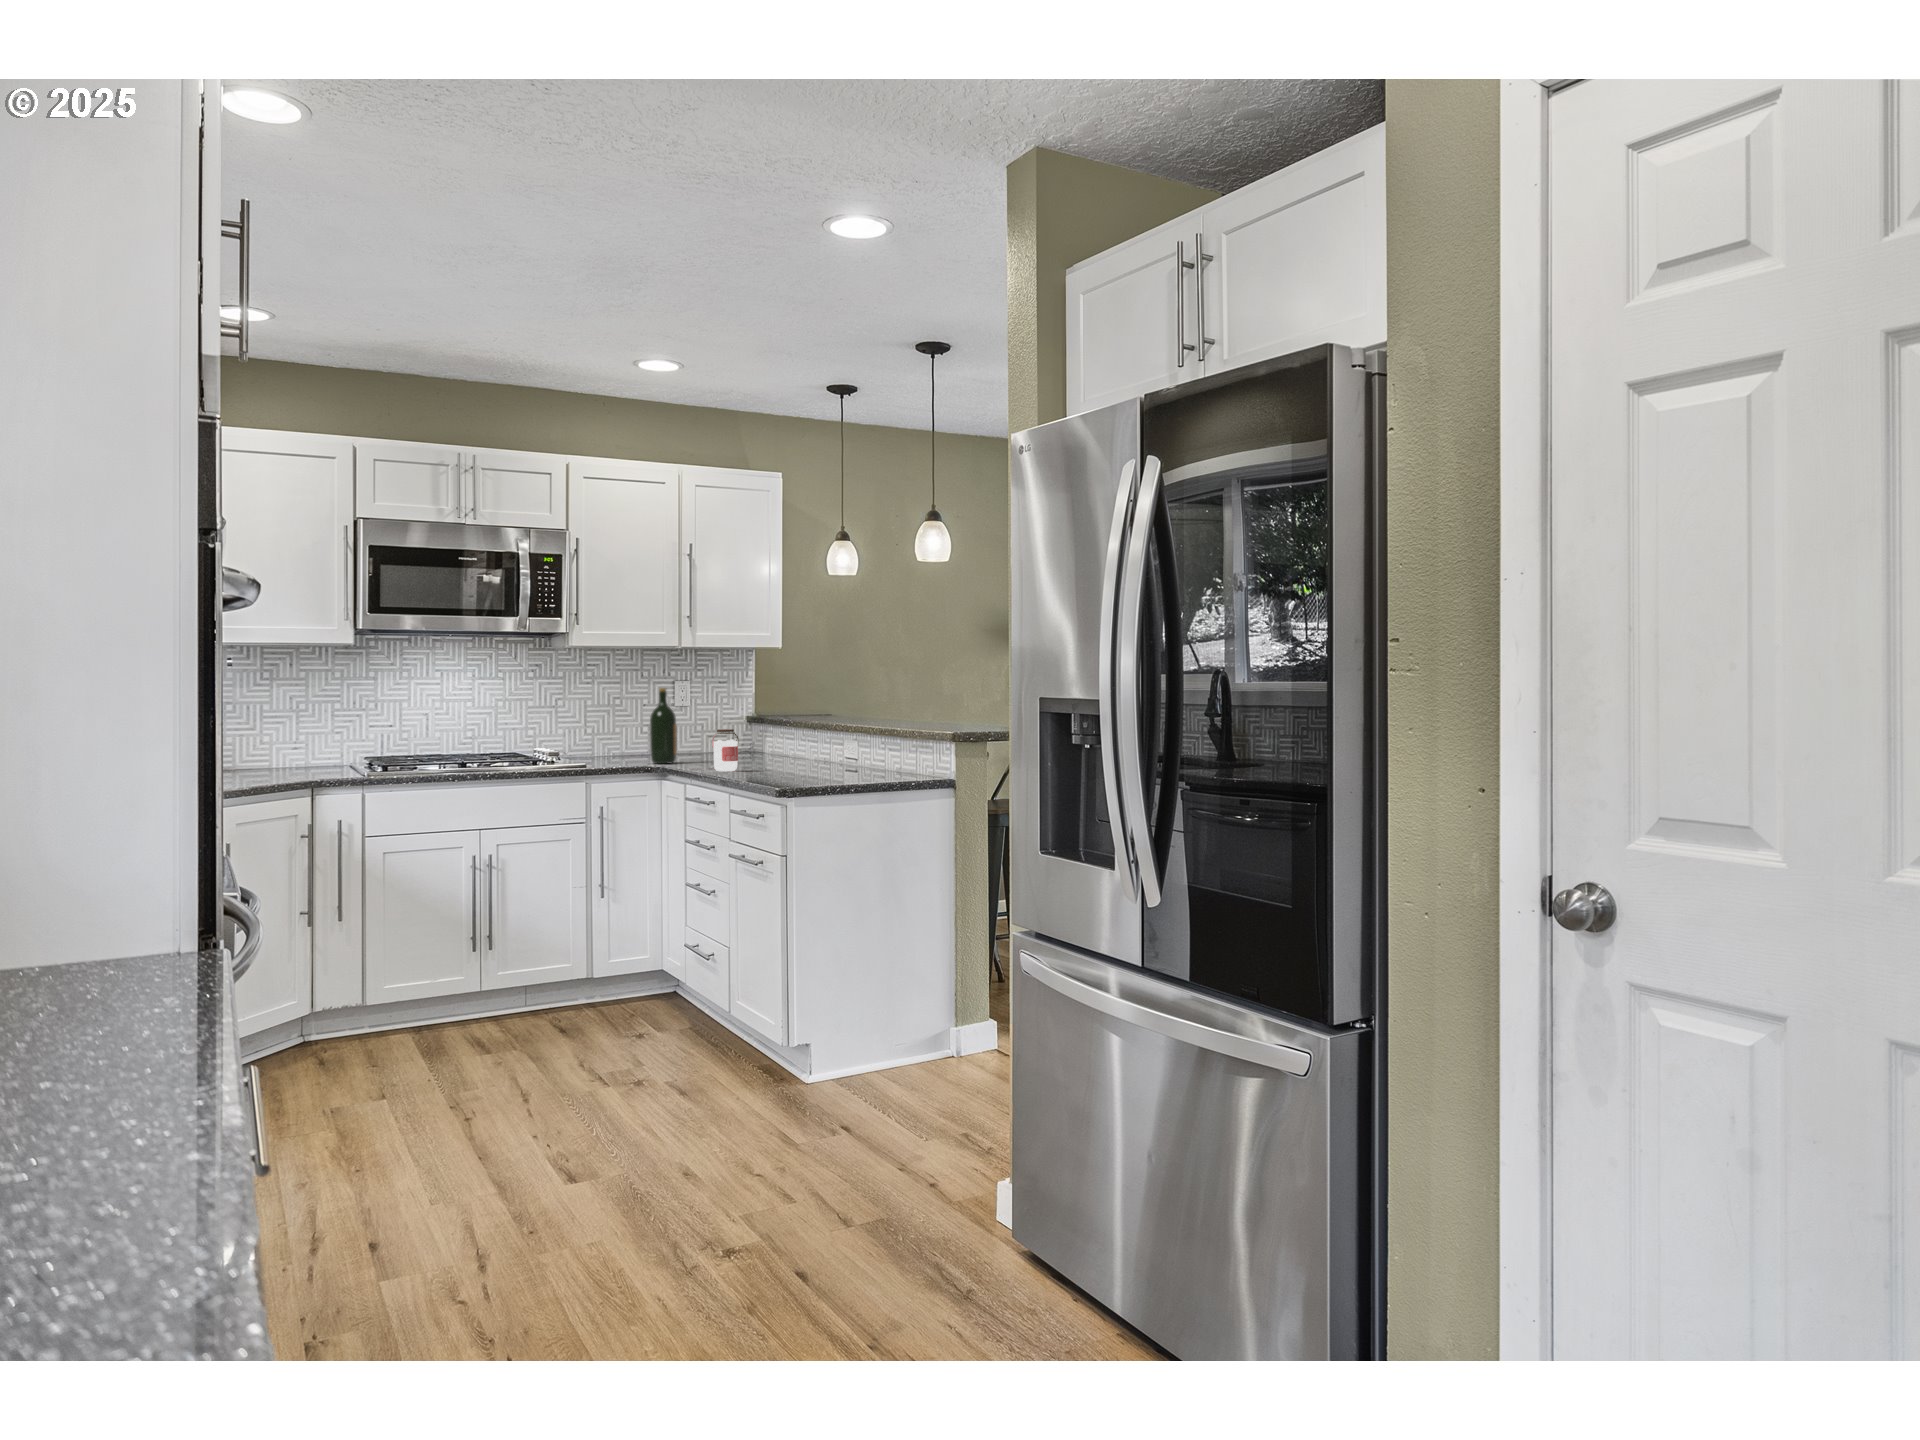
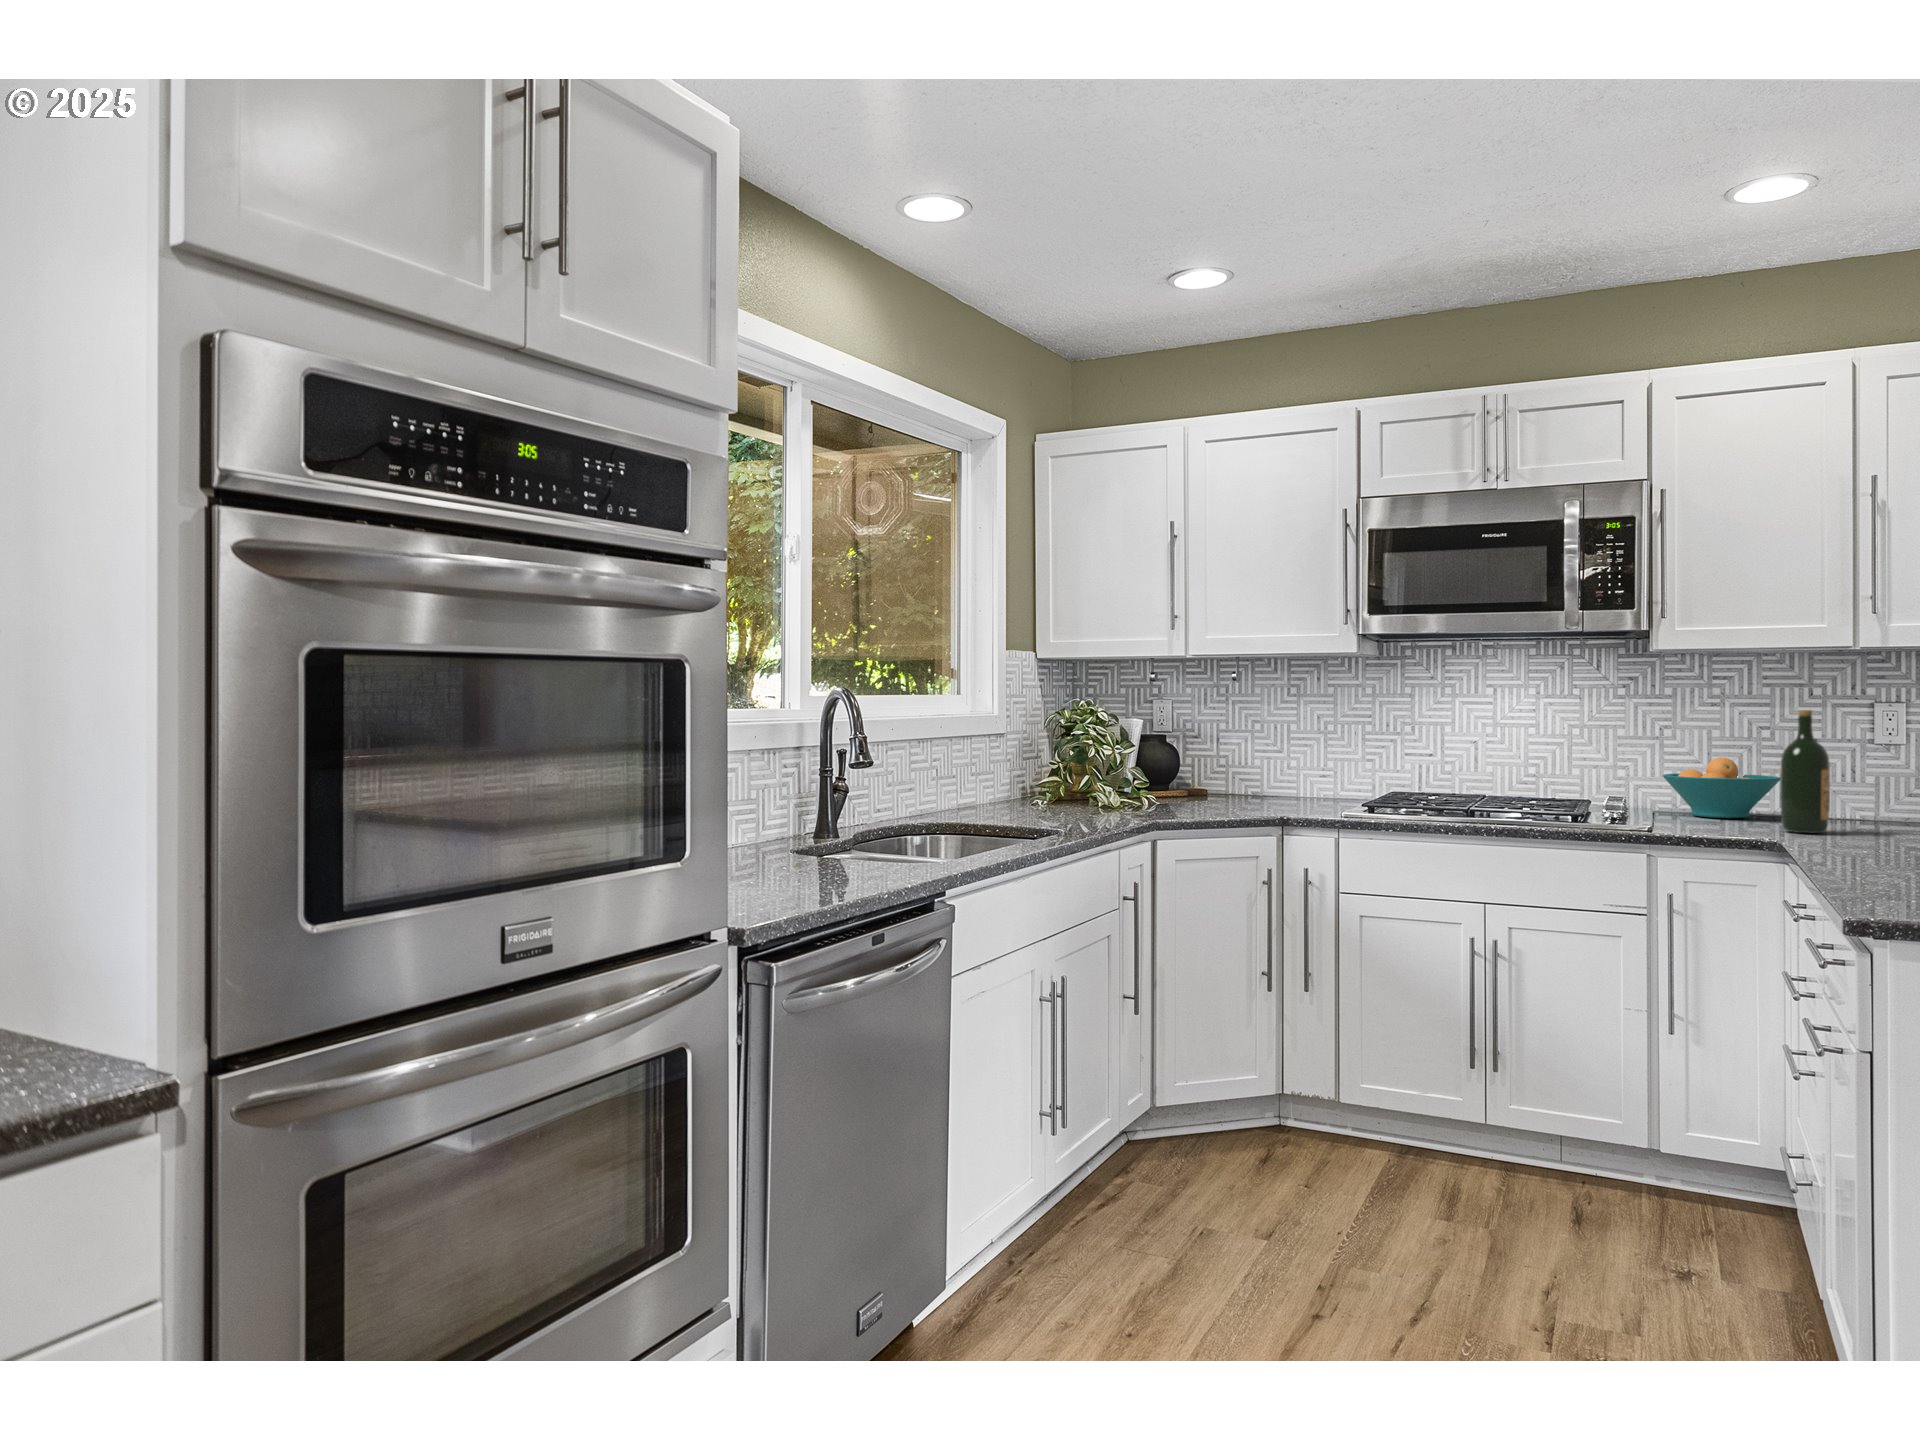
fruit bowl: none [564,721,634,760] -> present [1663,758,1781,818]
jar: present [712,729,739,771] -> none [1829,787,1883,863]

